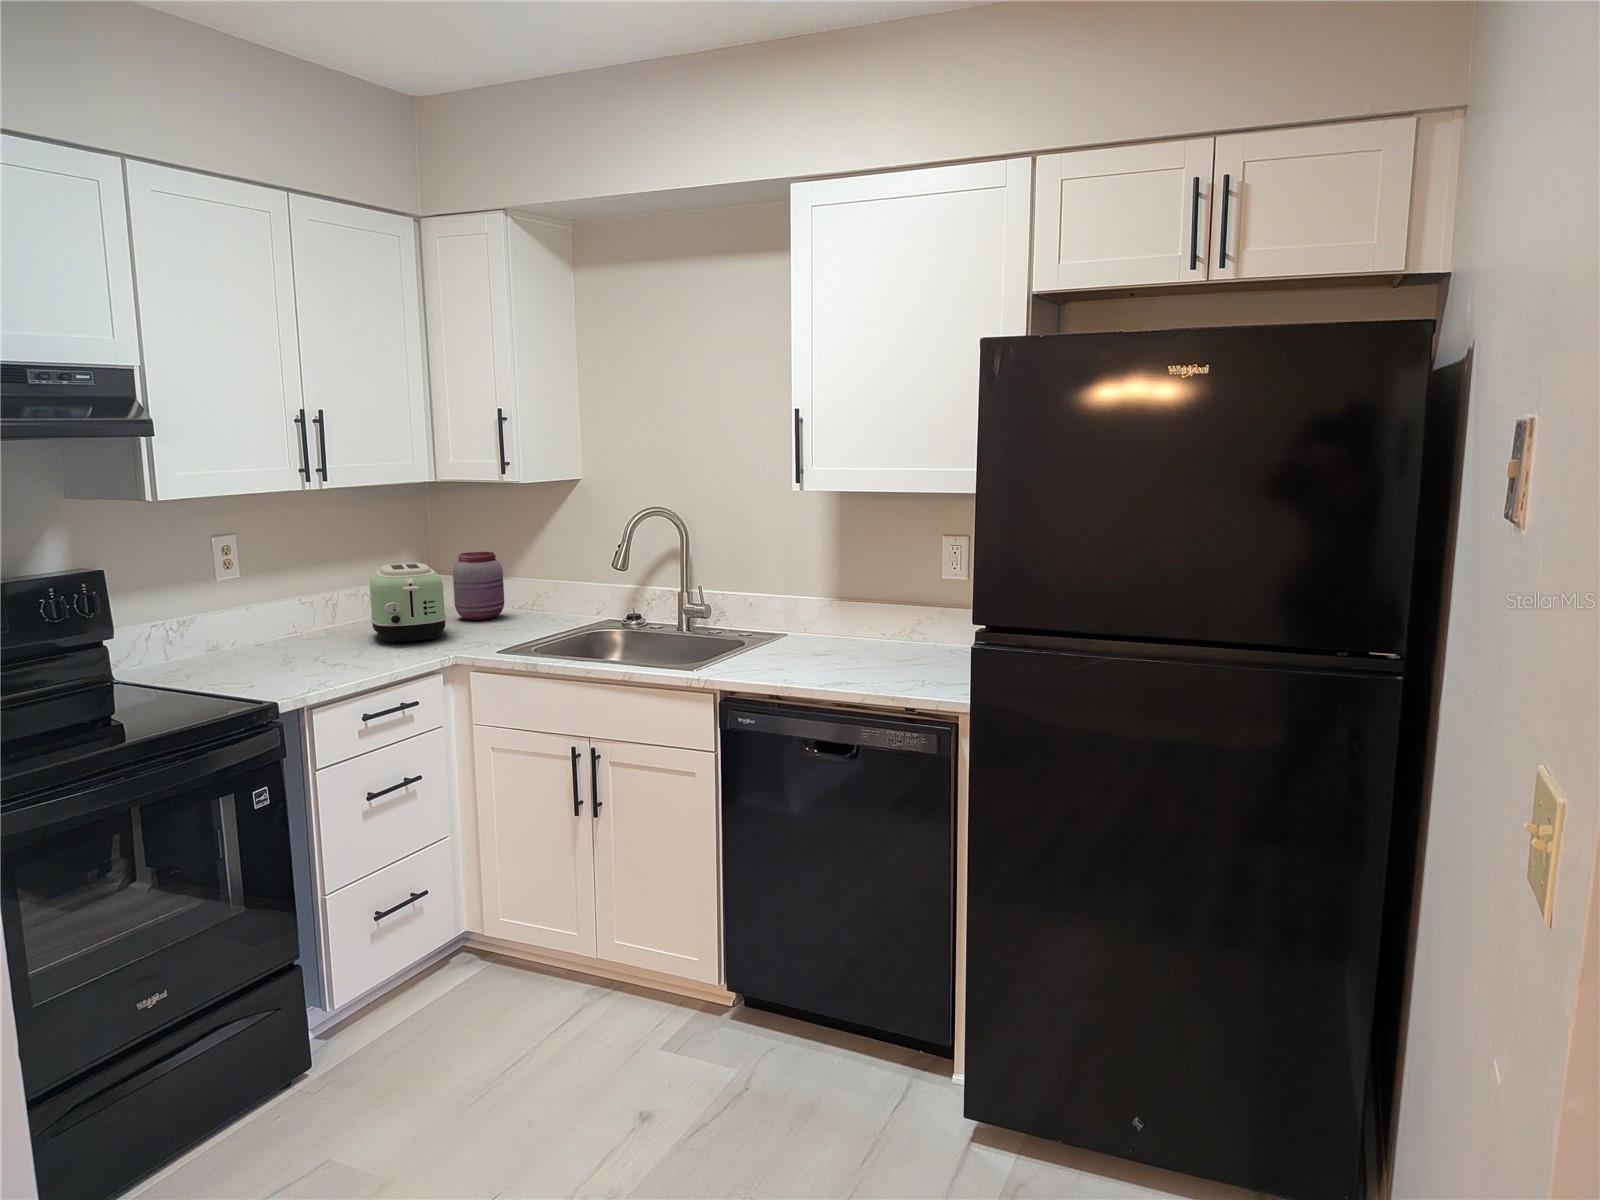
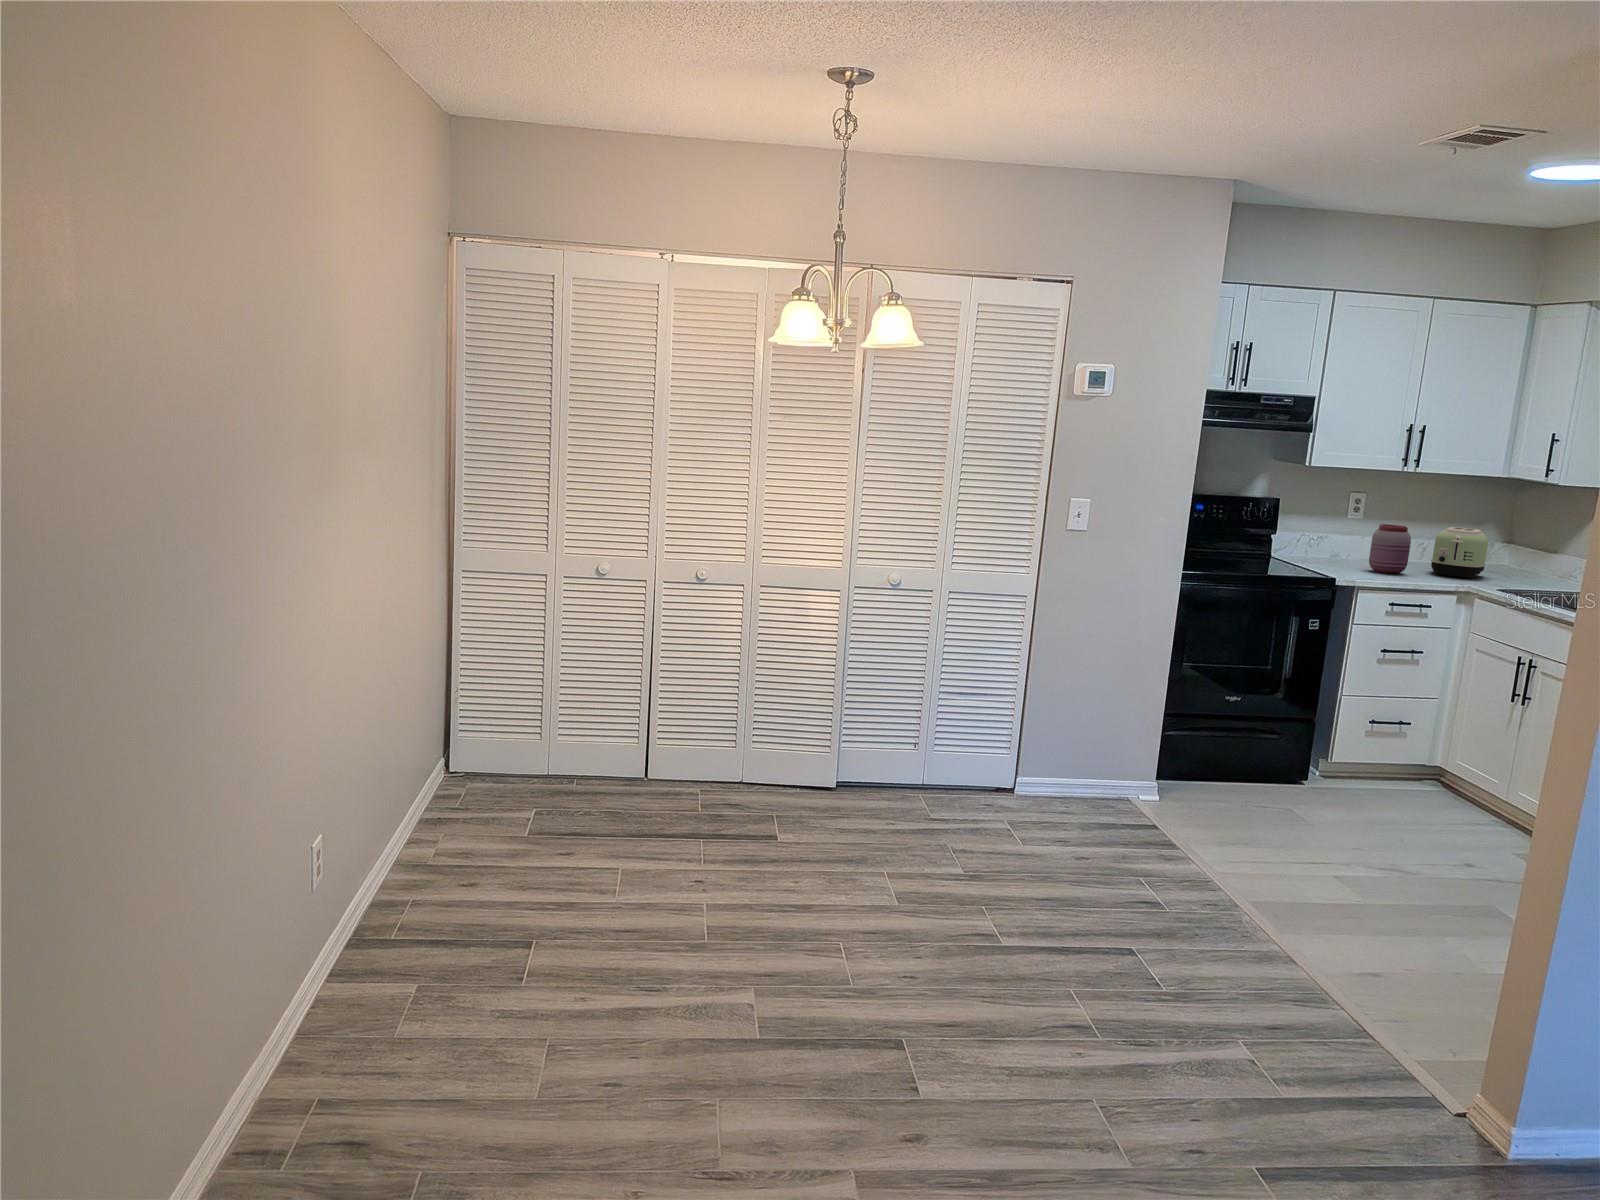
jar: present [453,552,504,620] -> present [1369,524,1411,574]

